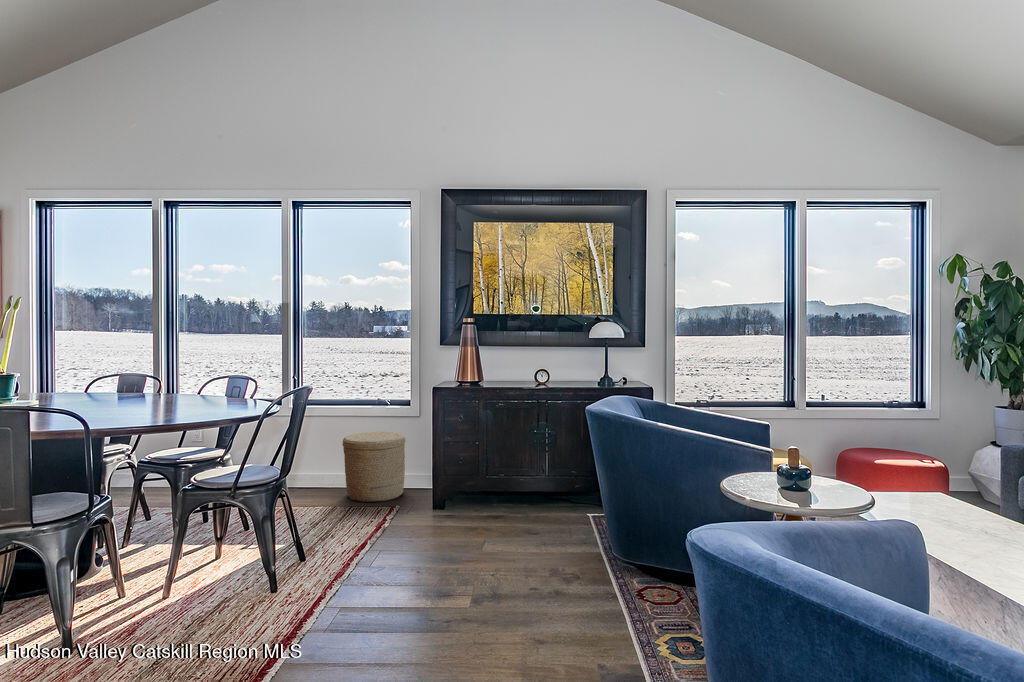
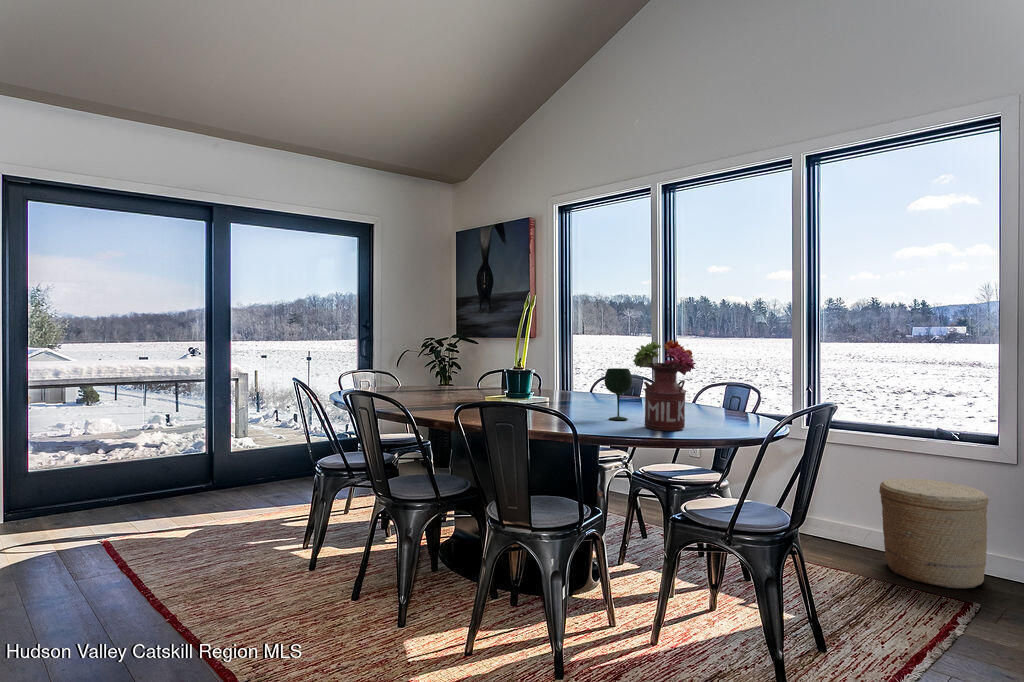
flower arrangement: none [141,340,203,417] -> present [633,340,696,431]
wine glass: none [109,366,139,413] -> present [604,368,632,420]

